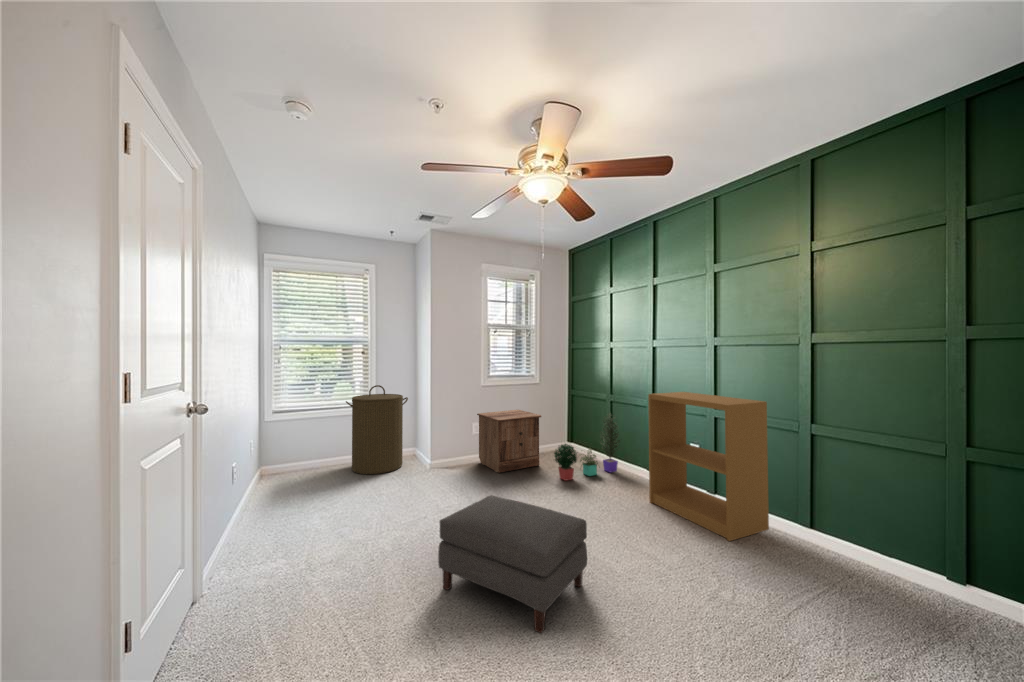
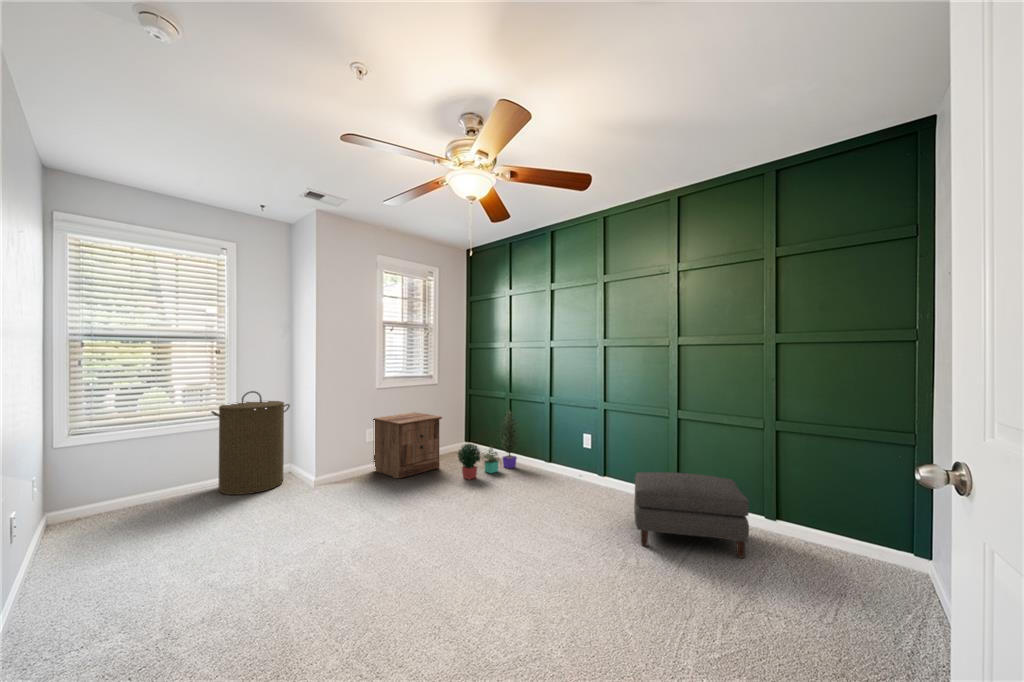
bookshelf: present [648,392,769,541] -> none [550,388,647,513]
ottoman: present [438,495,587,633] -> present [634,472,749,558]

